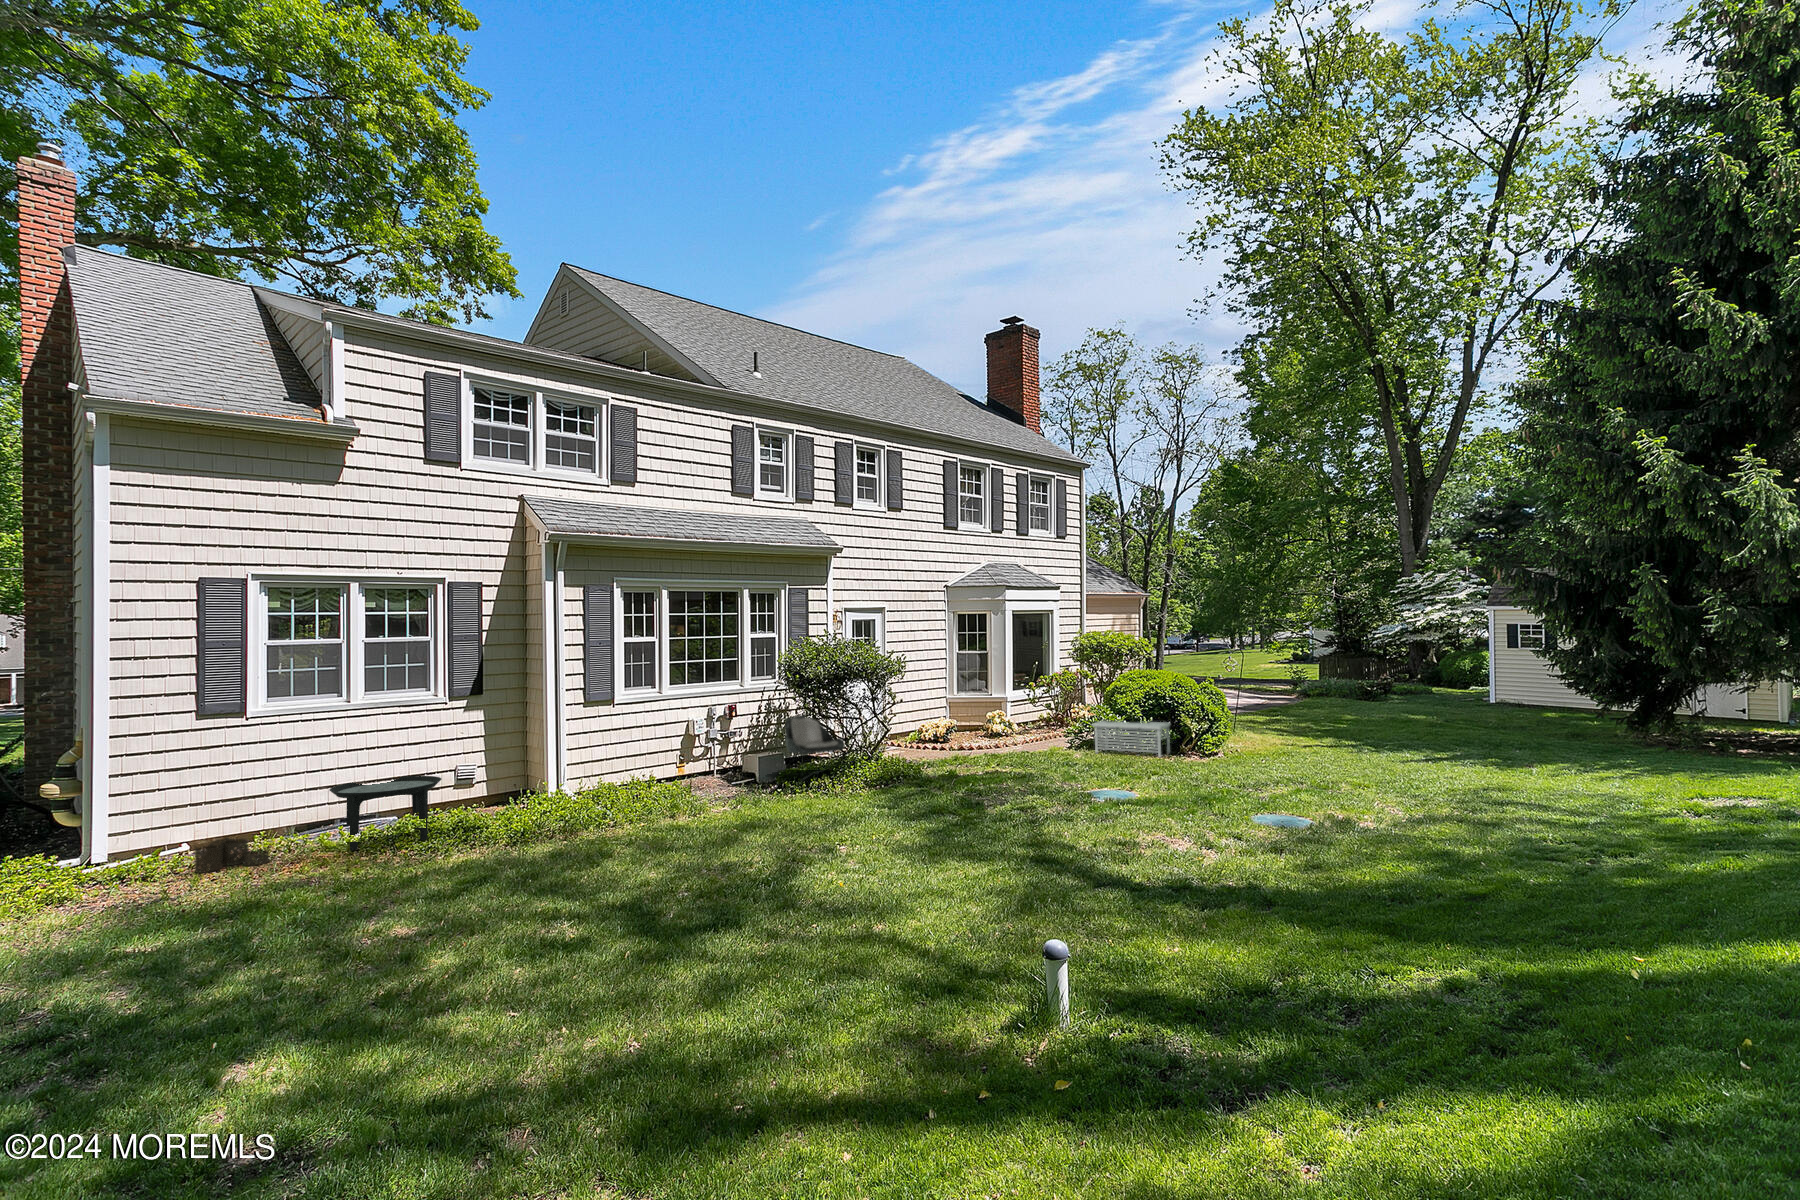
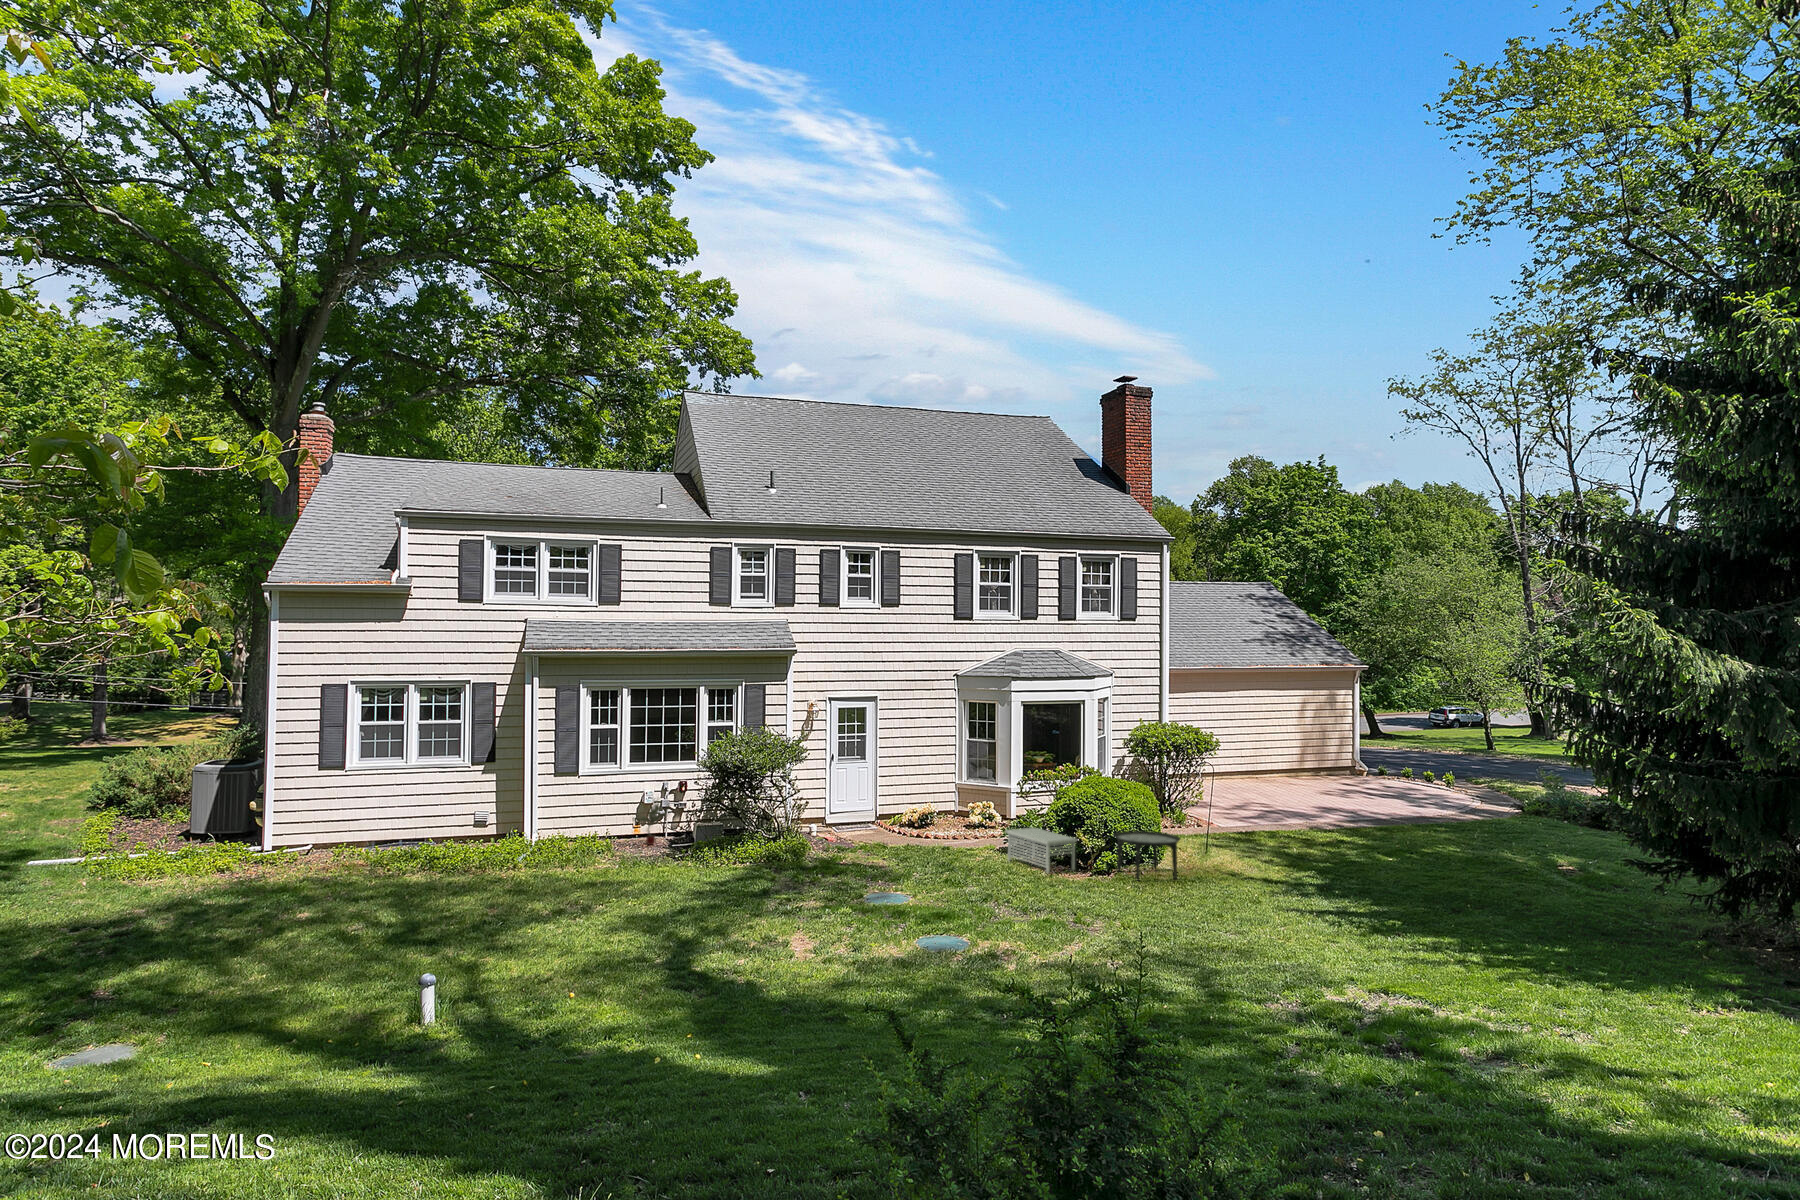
lounge chair: present [785,715,845,781] -> none [710,795,758,852]
potted tree: none [681,726,727,786] -> present [634,798,669,845]
round table: present [329,776,441,851] -> present [1114,831,1180,881]
woven basket: present [195,837,270,873] -> none [306,840,344,861]

